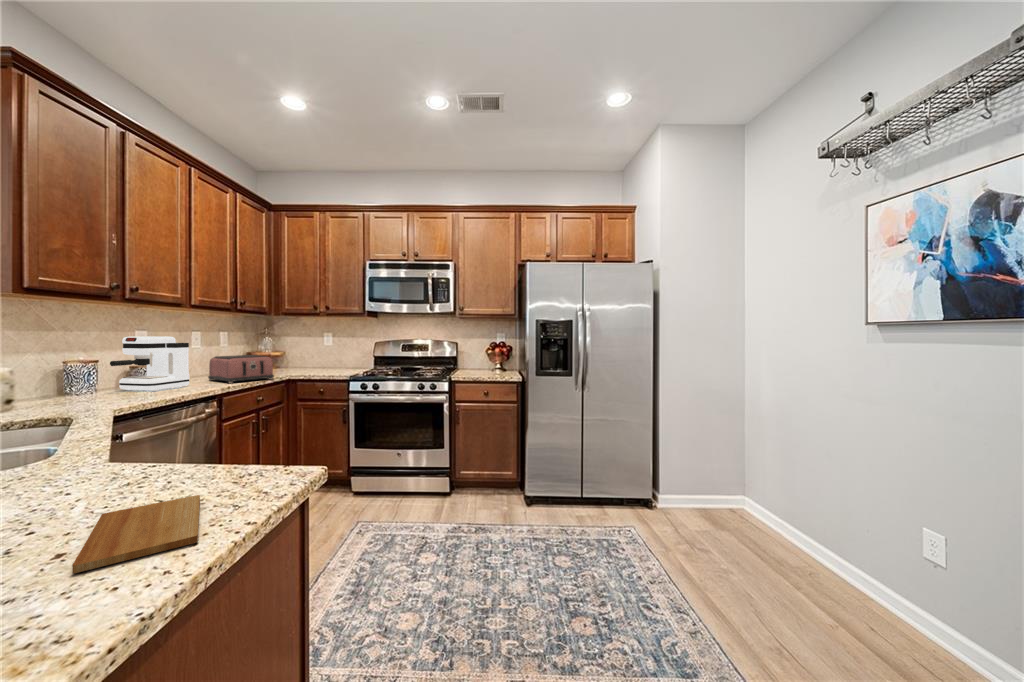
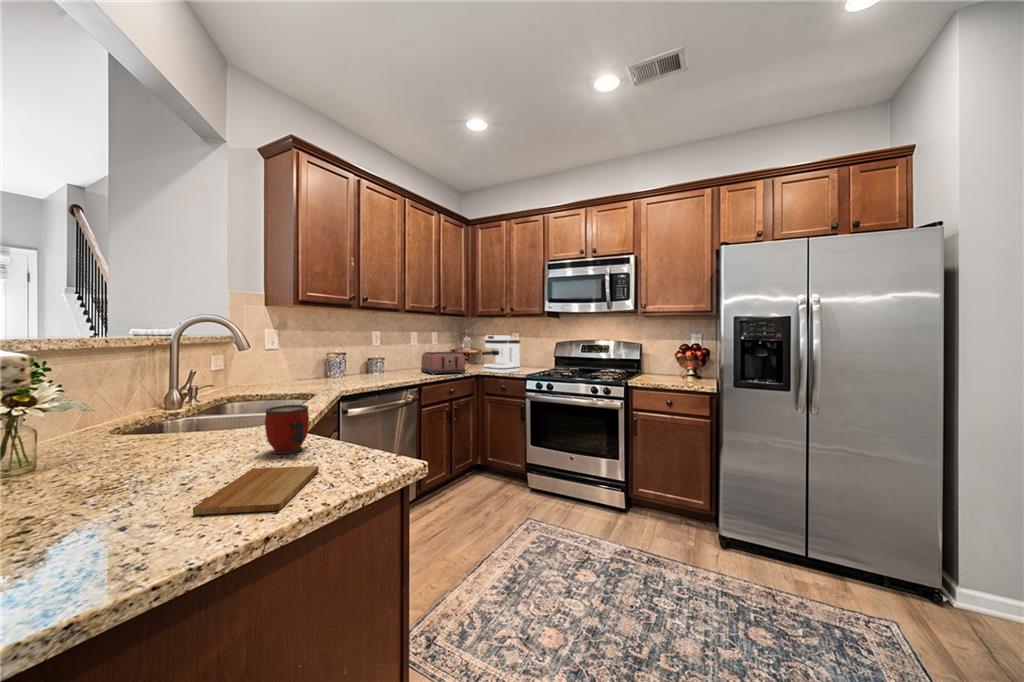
coffee maker: present [110,336,190,391] -> present [482,335,520,373]
mug: none [84,432,155,495] -> present [265,405,309,454]

